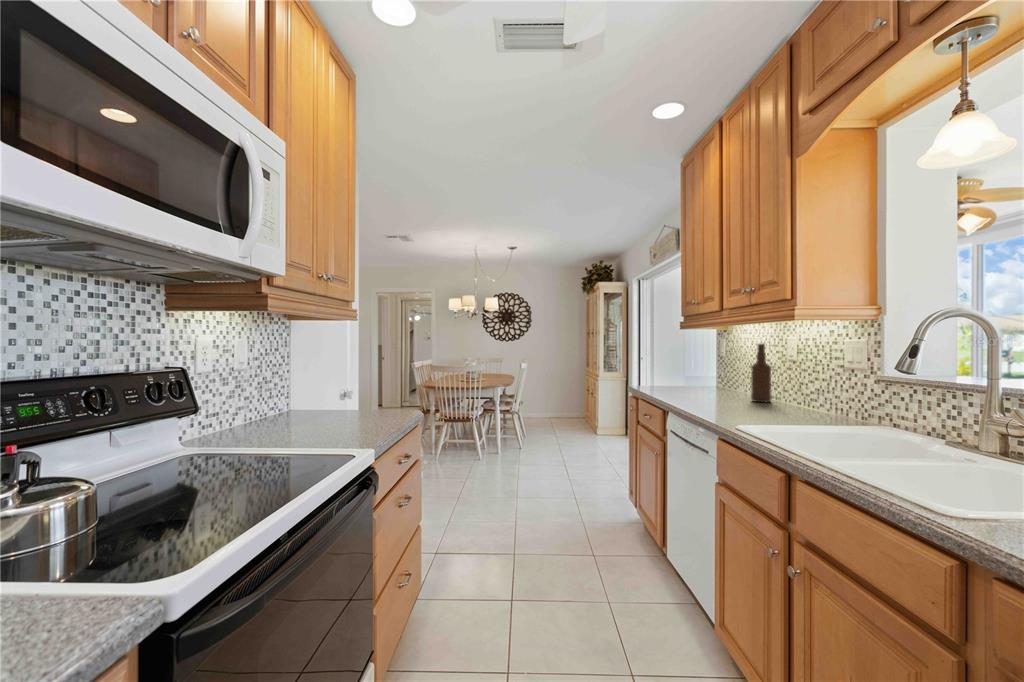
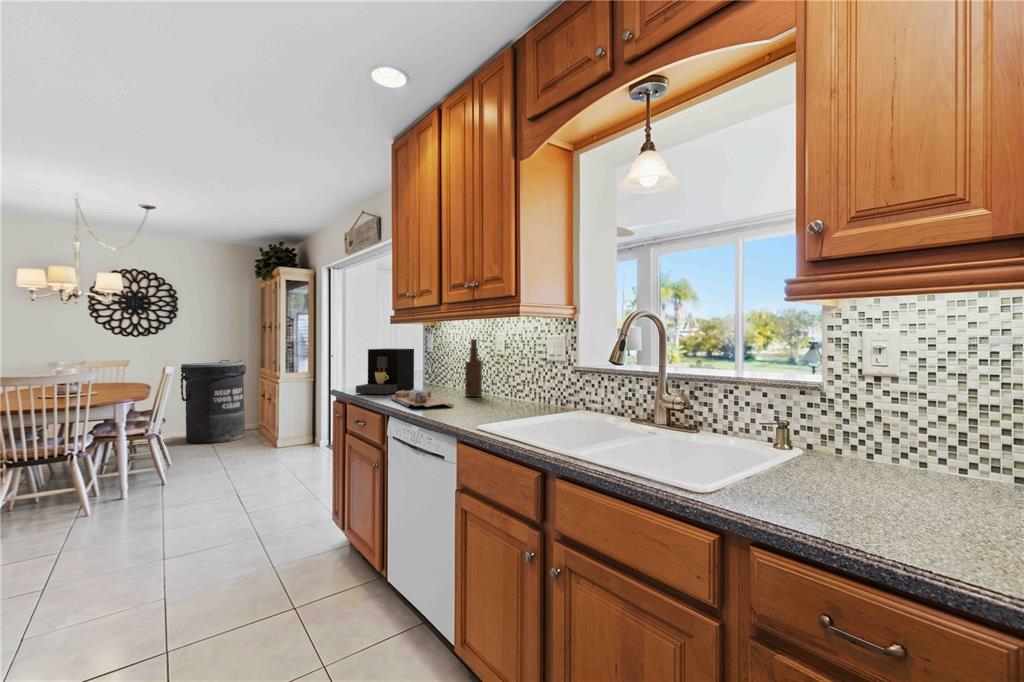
coffee maker: none [647,352,703,393] -> present [356,348,414,394]
trash can: none [534,359,577,423] -> present [181,359,246,444]
cutting board: none [675,390,731,410] -> present [391,390,454,407]

